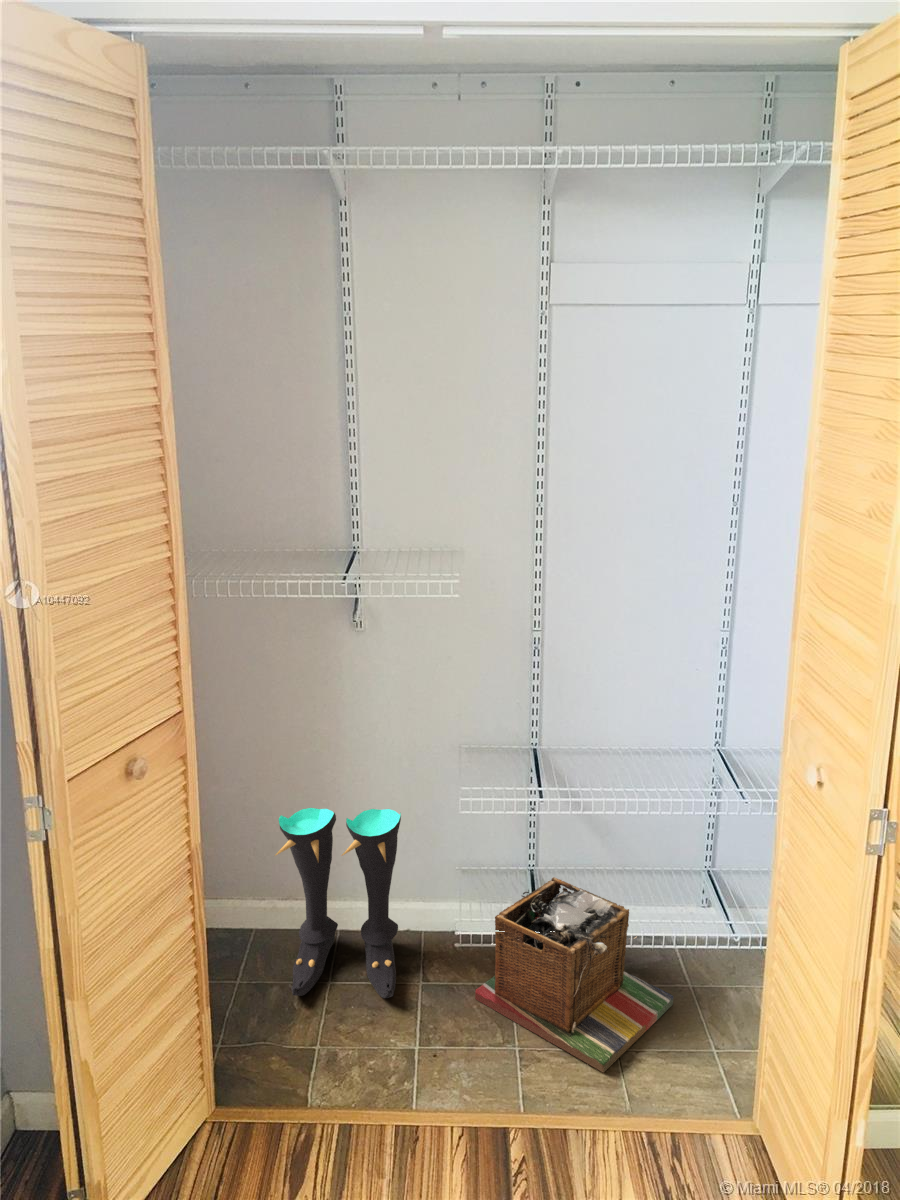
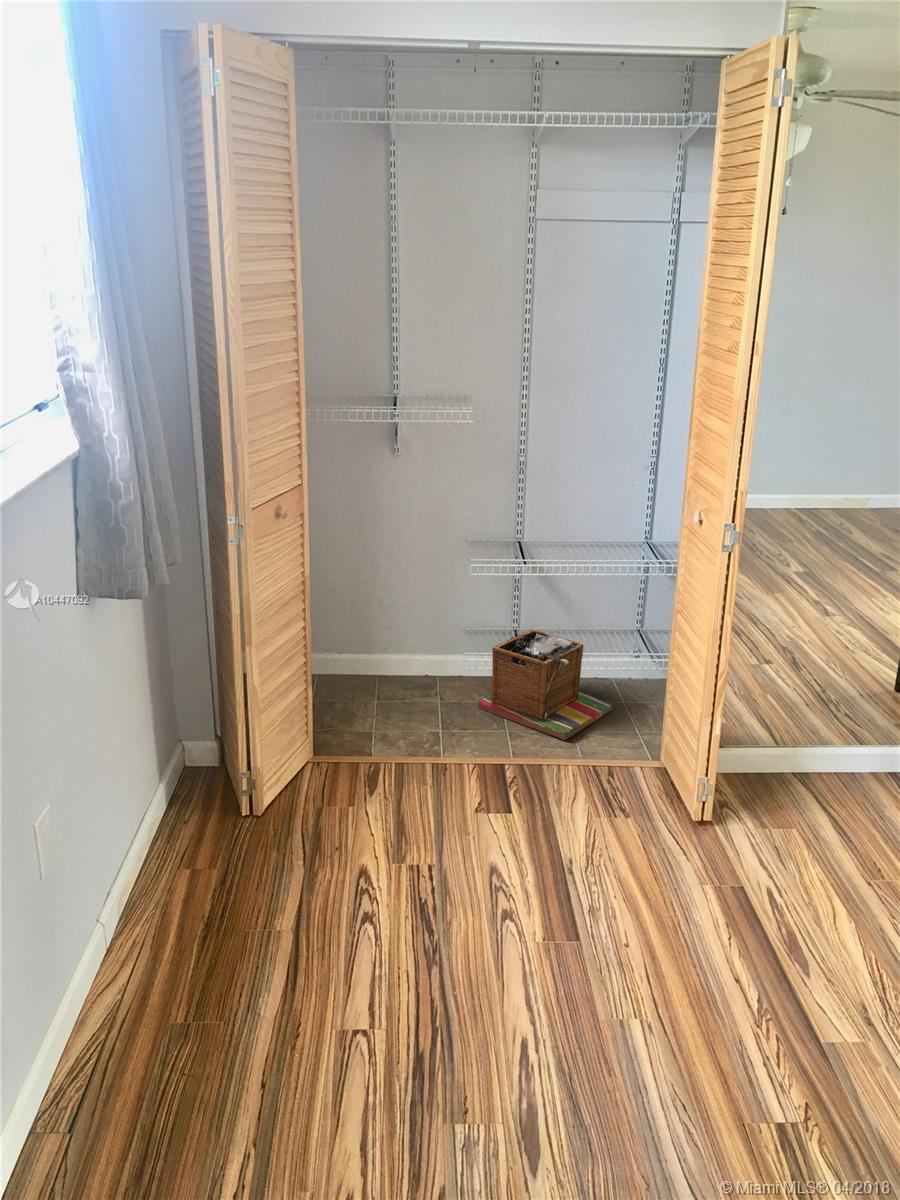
boots: present [276,808,401,998] -> none [340,580,427,706]

